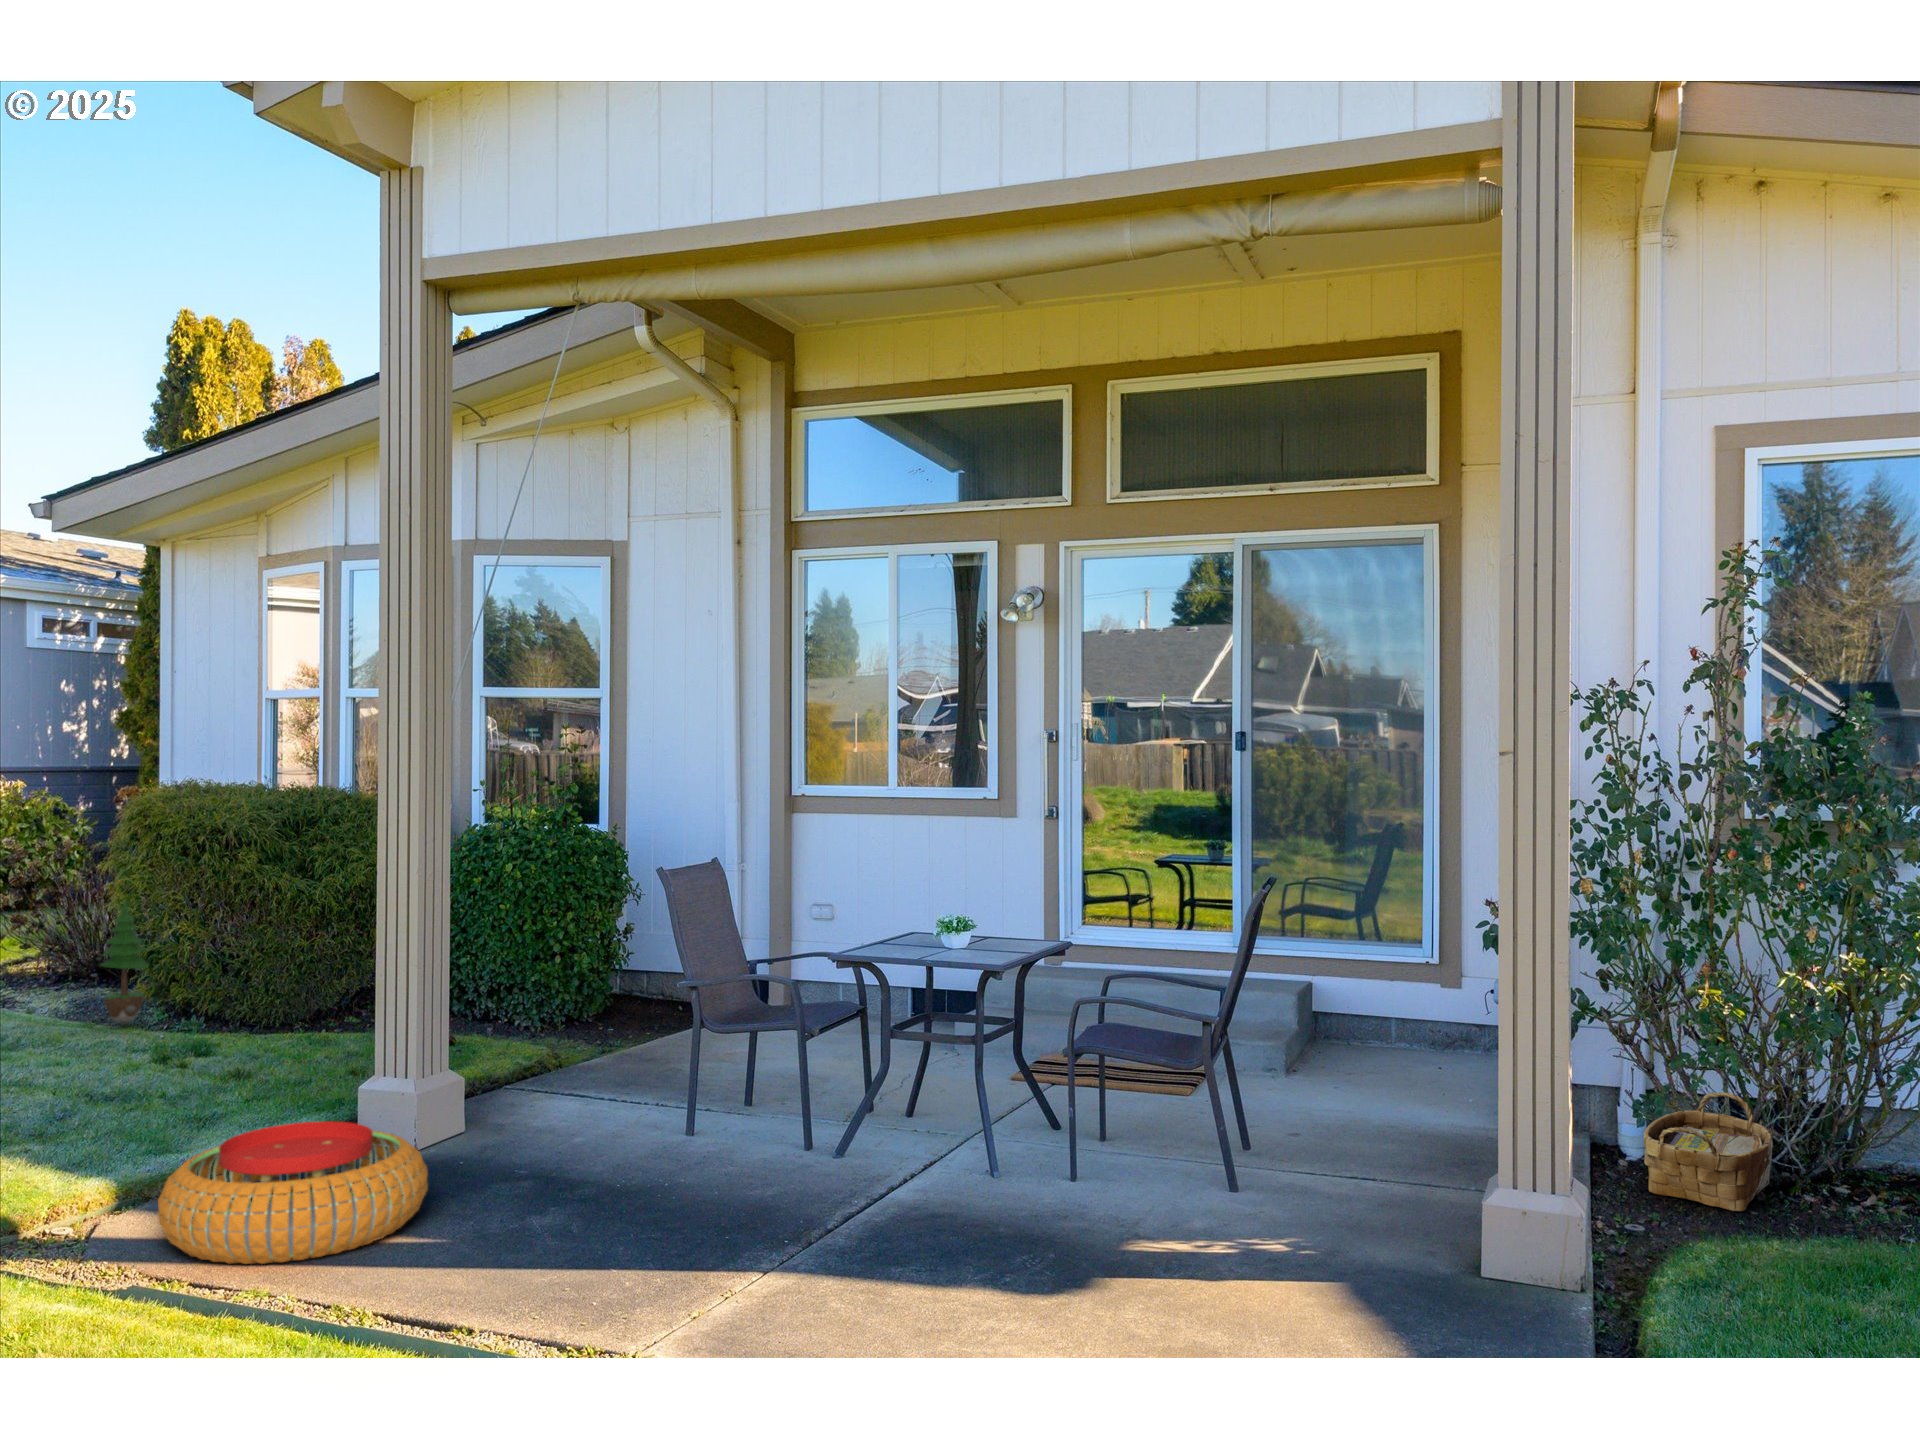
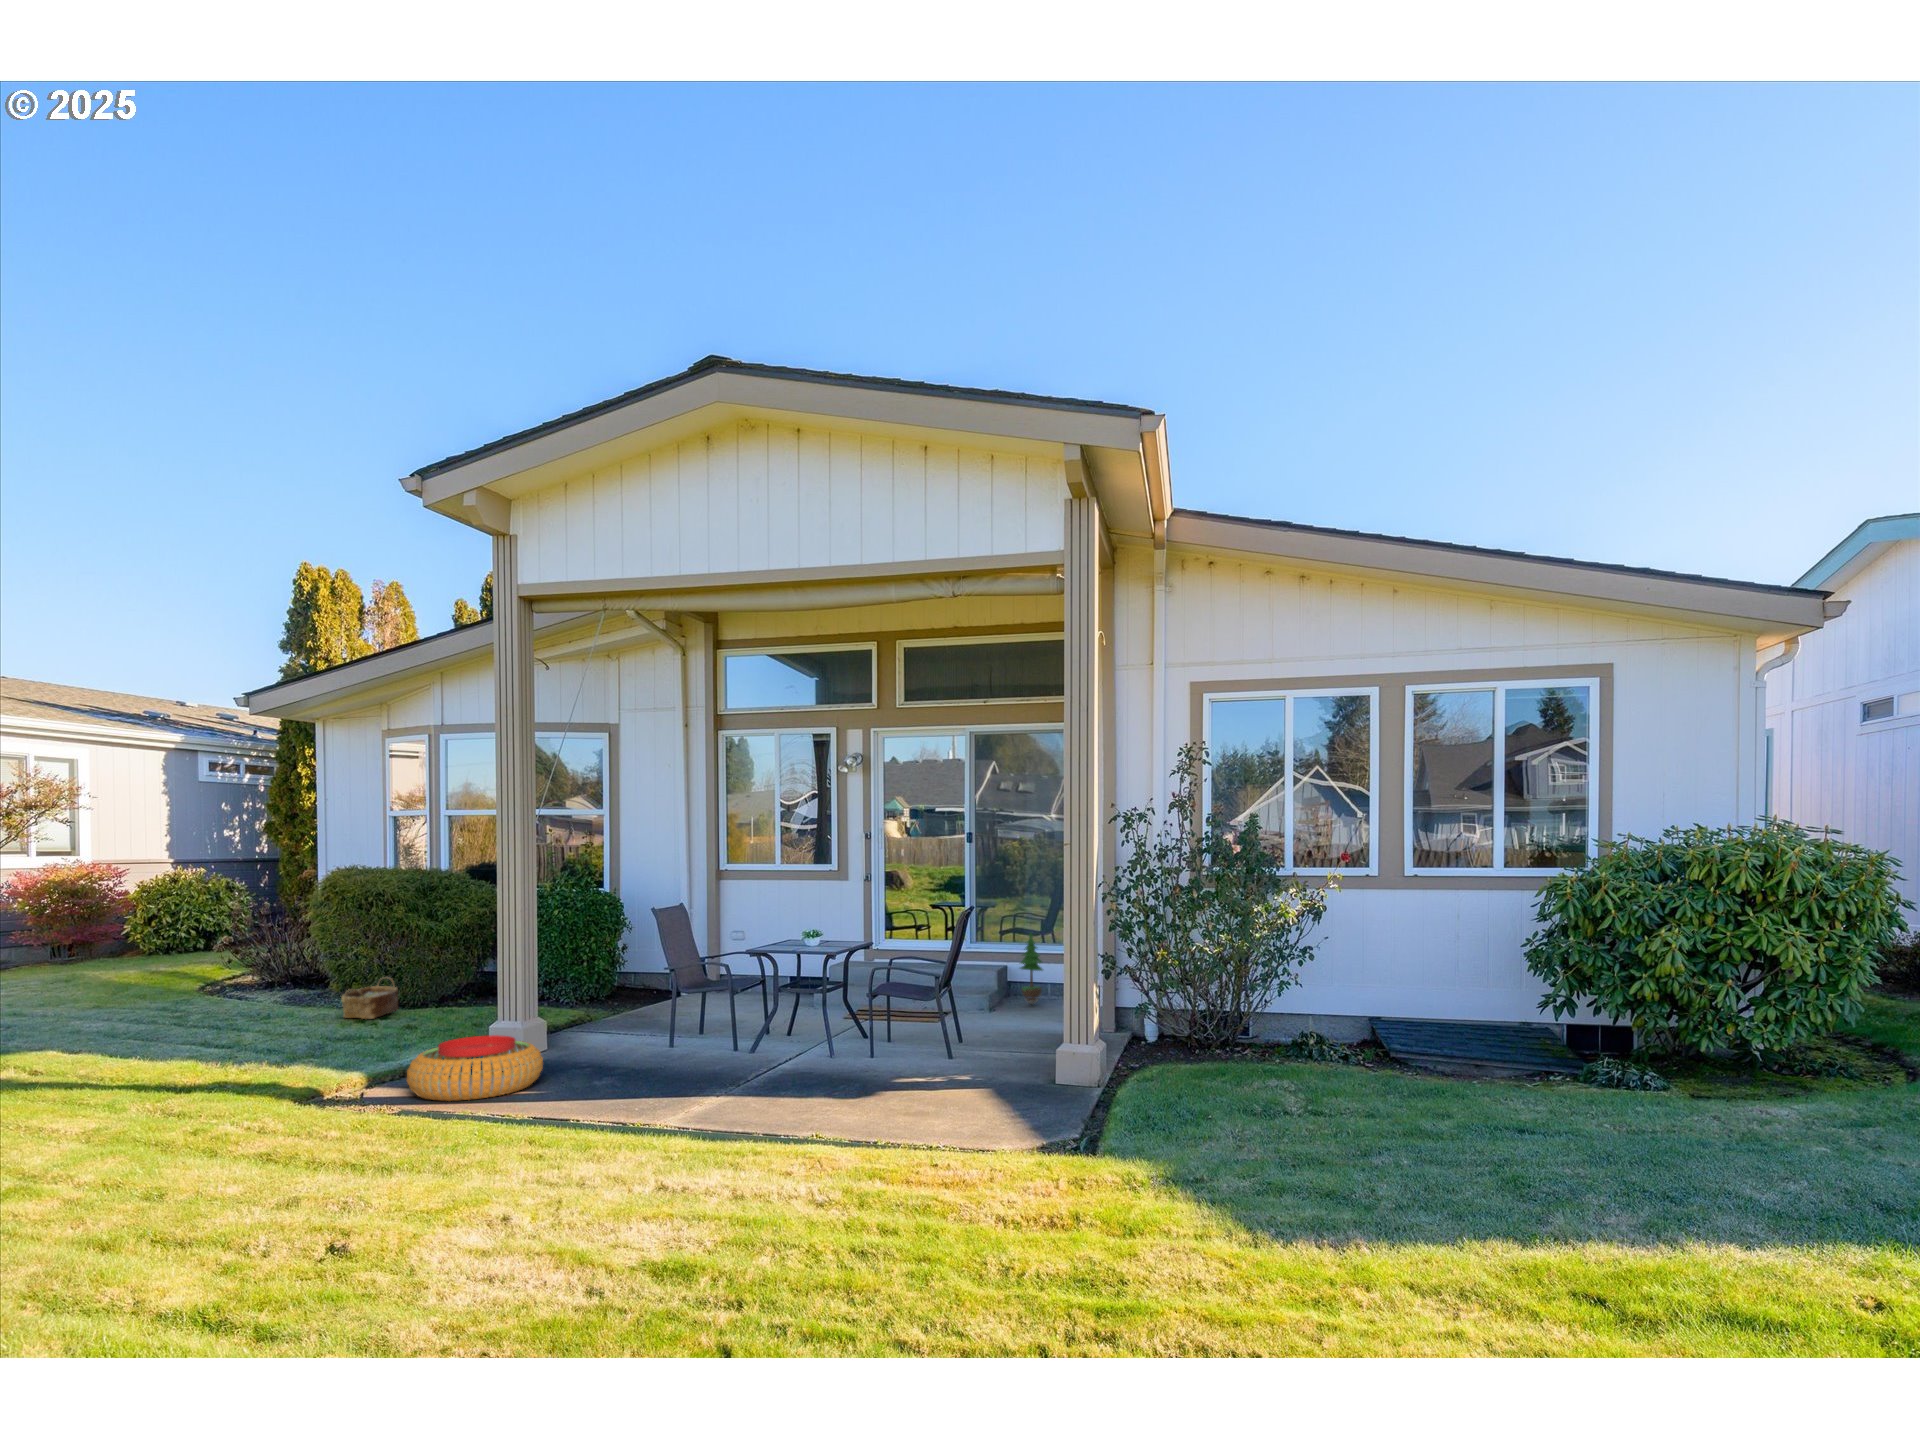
potted tree: present [100,902,148,1025] -> present [1020,933,1043,1005]
woven basket: present [1643,1092,1773,1211] -> present [341,977,399,1019]

